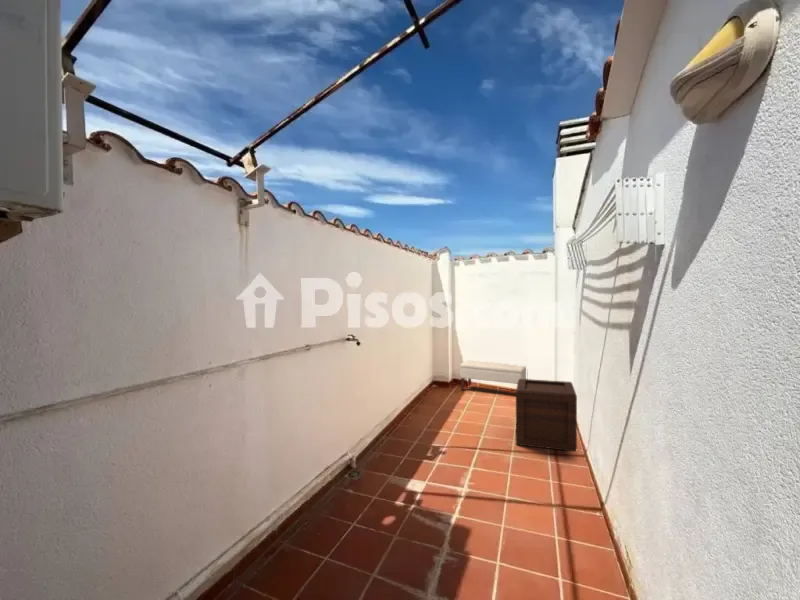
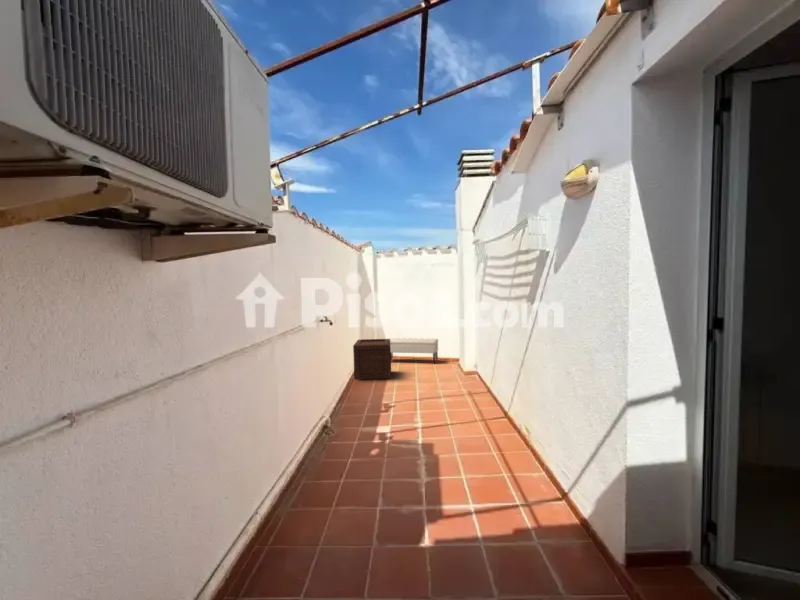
wooden crate: present [516,379,577,451] -> present [353,339,391,379]

